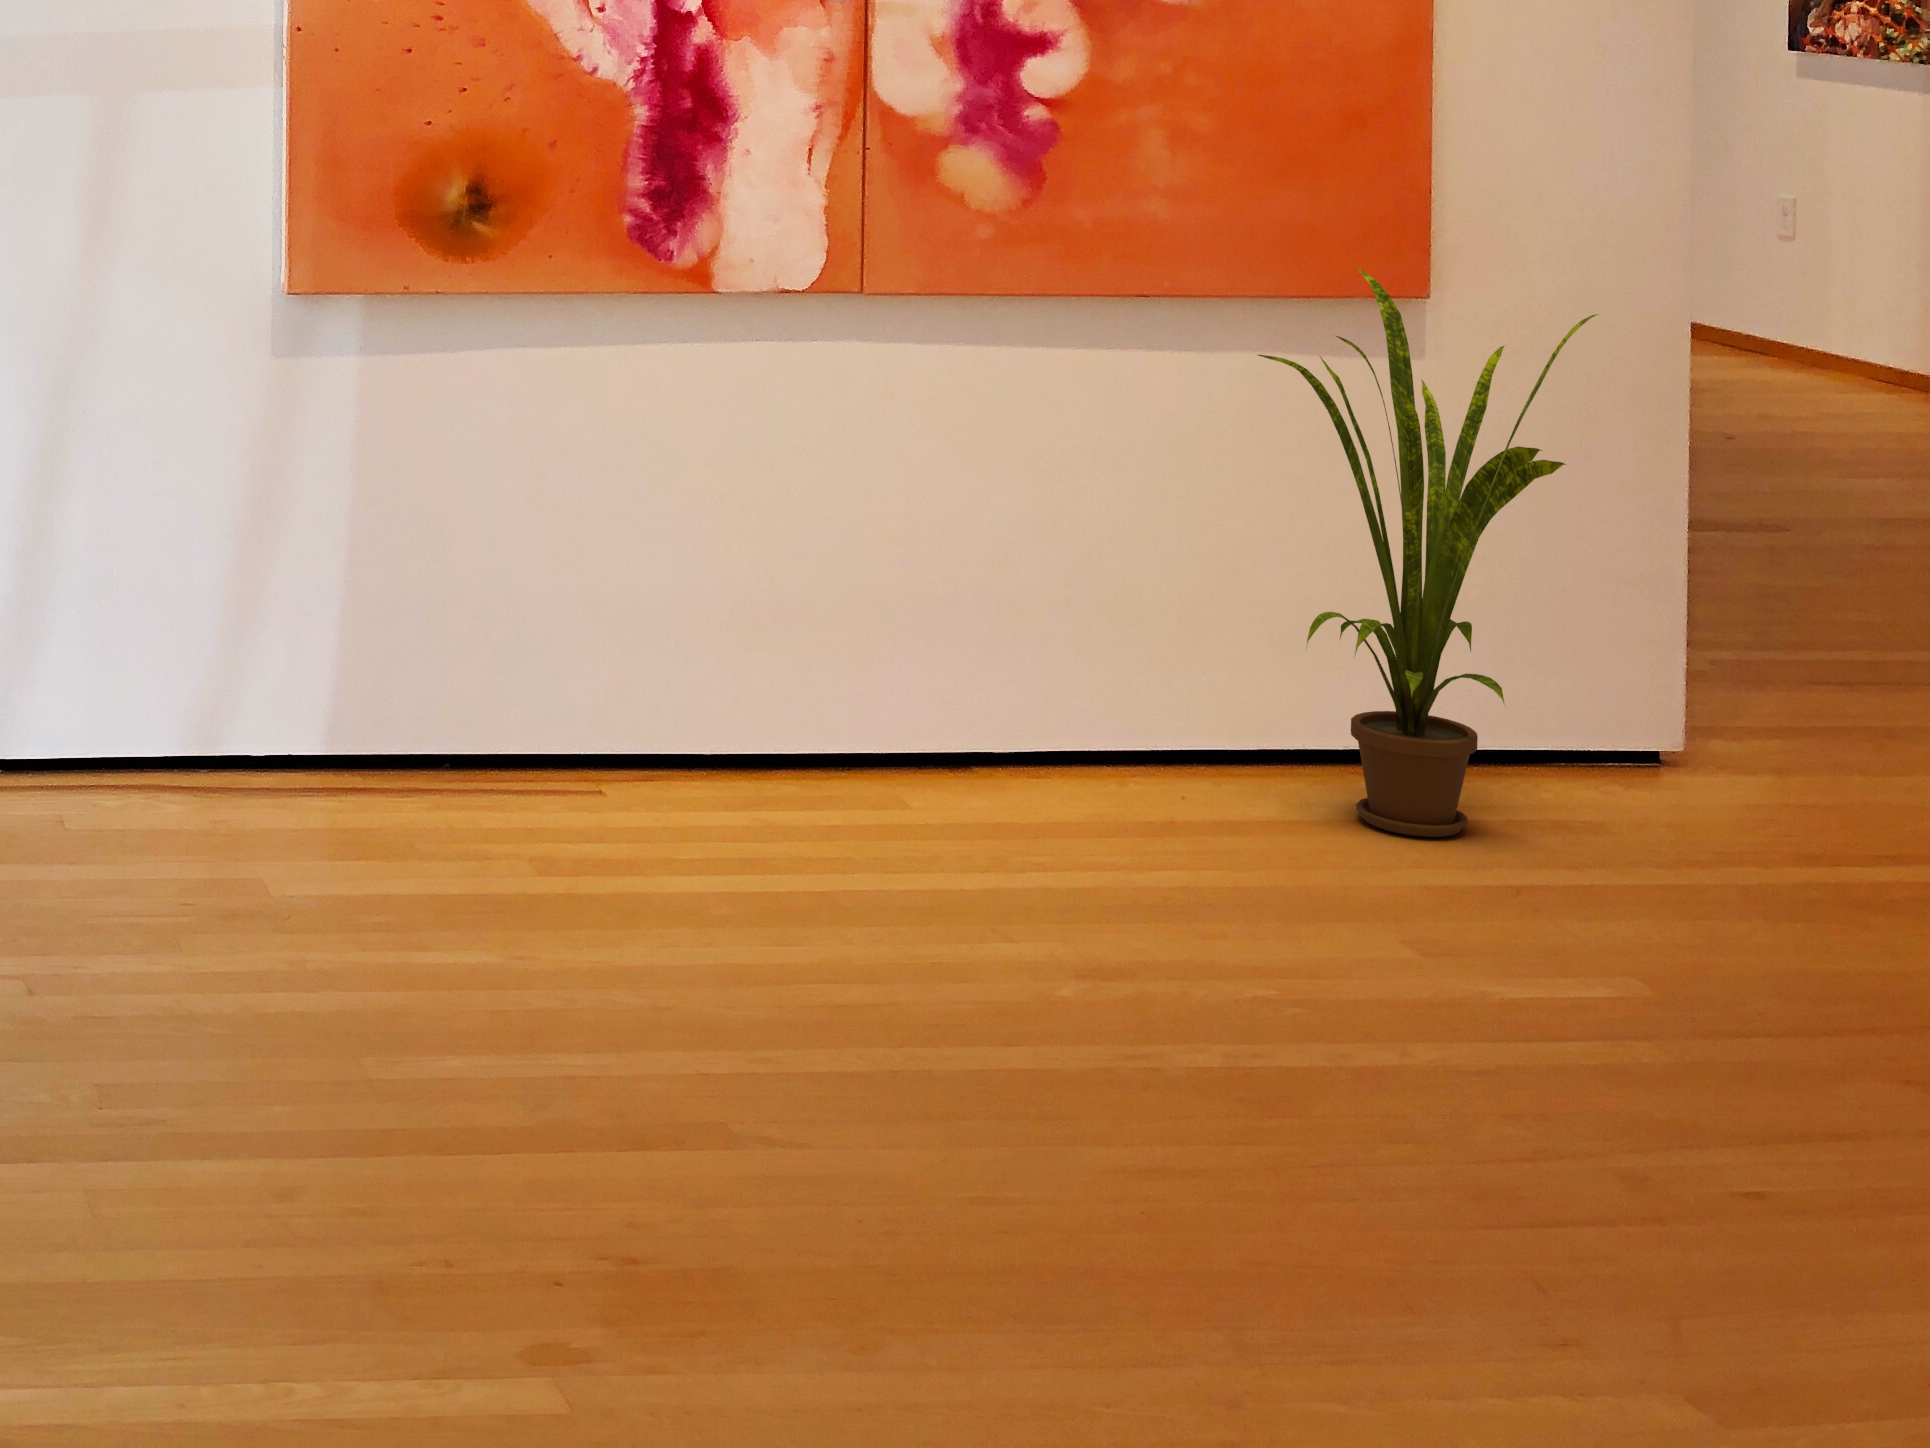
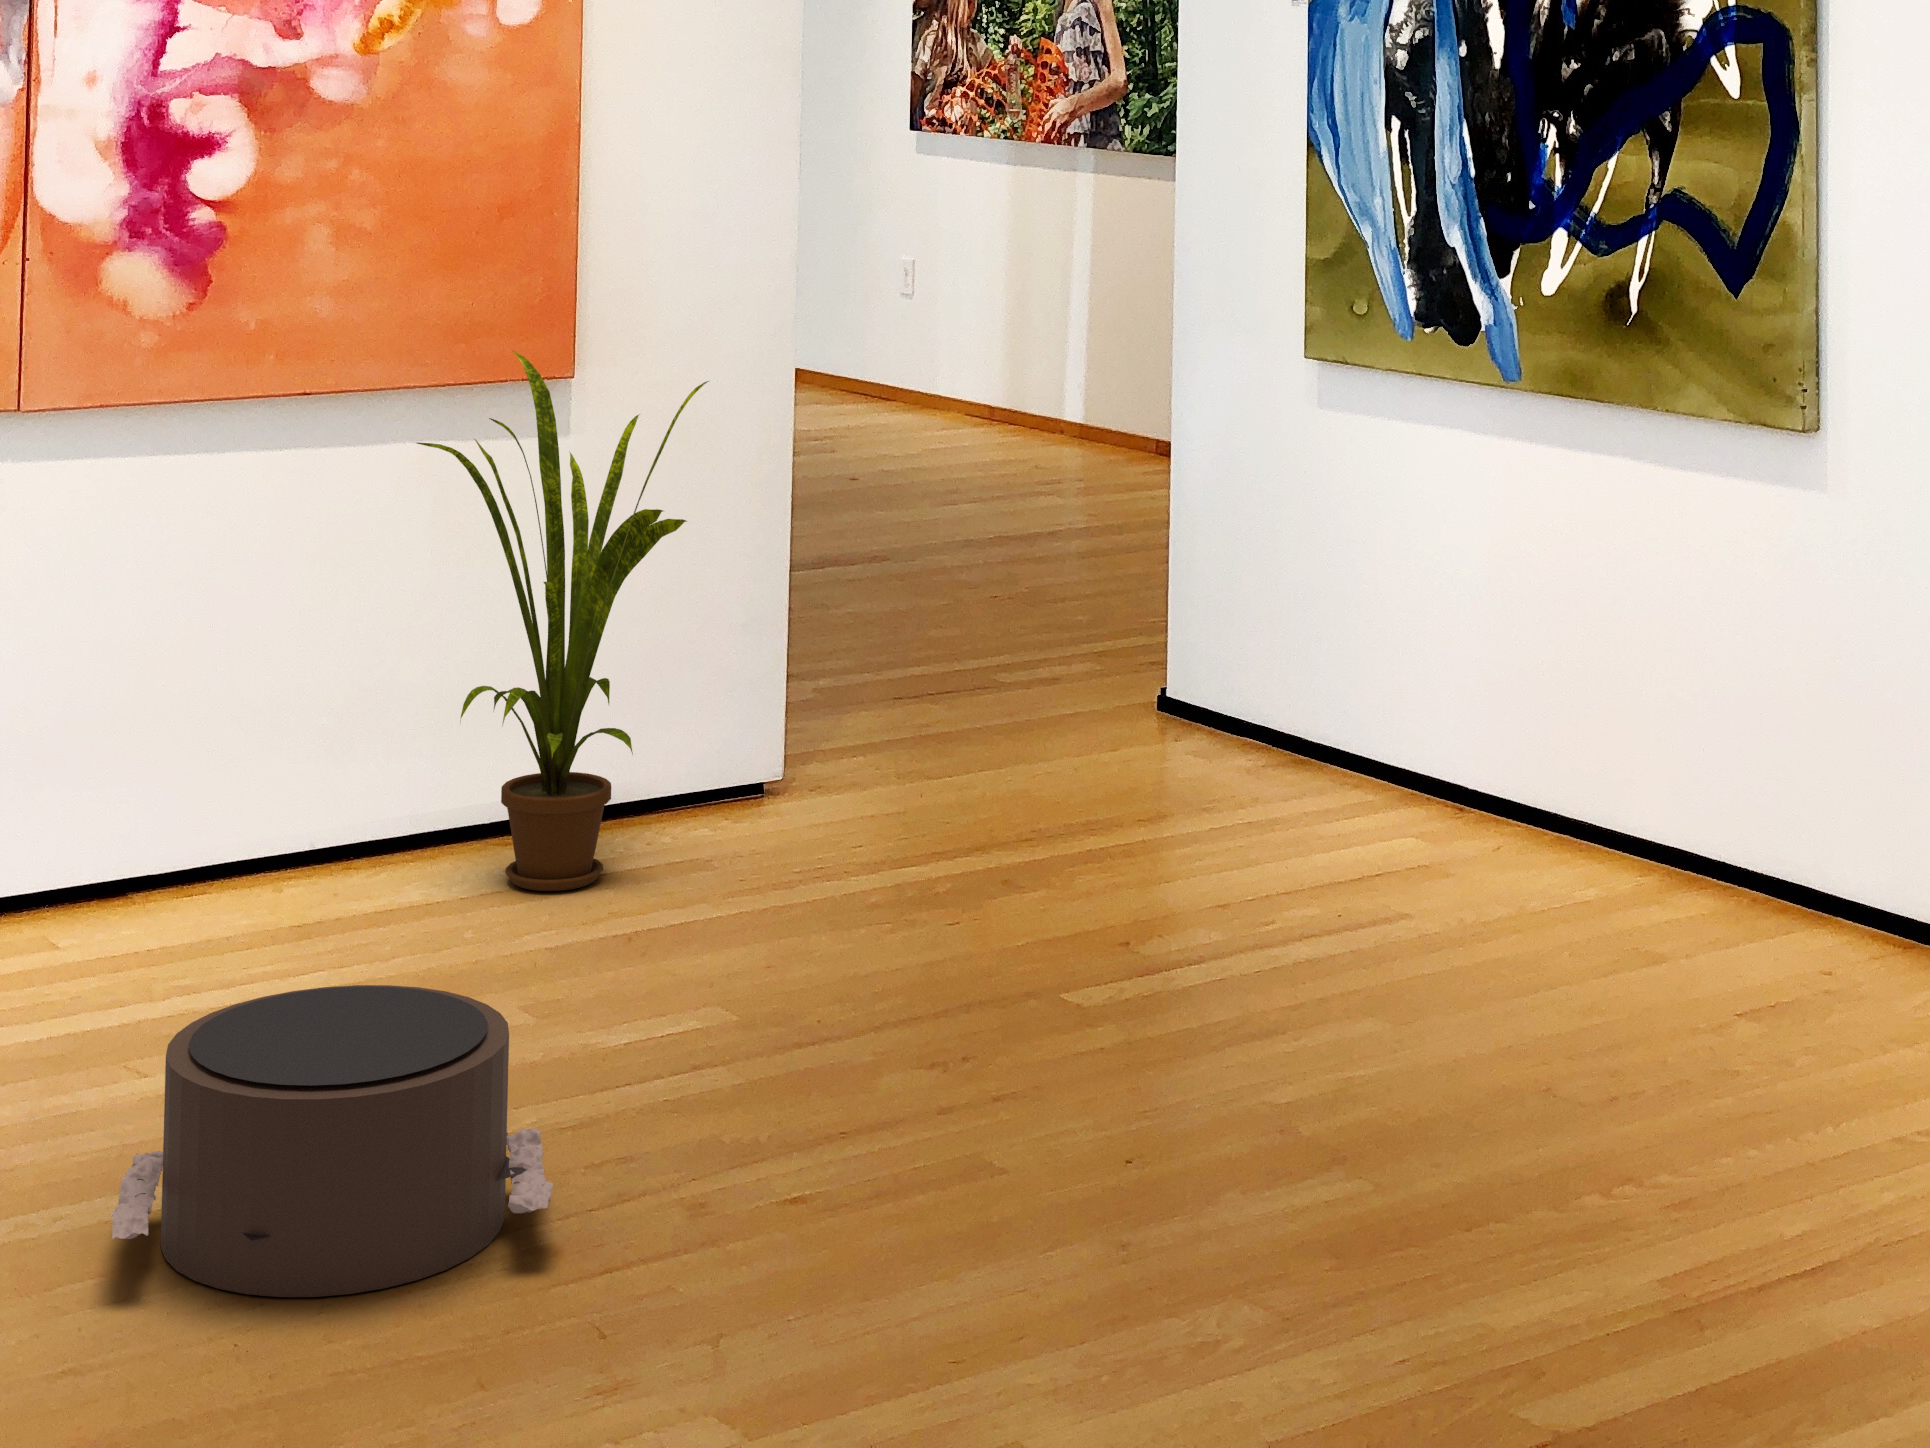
pouf: none [1001,880,1462,1188] -> present [112,985,553,1297]

